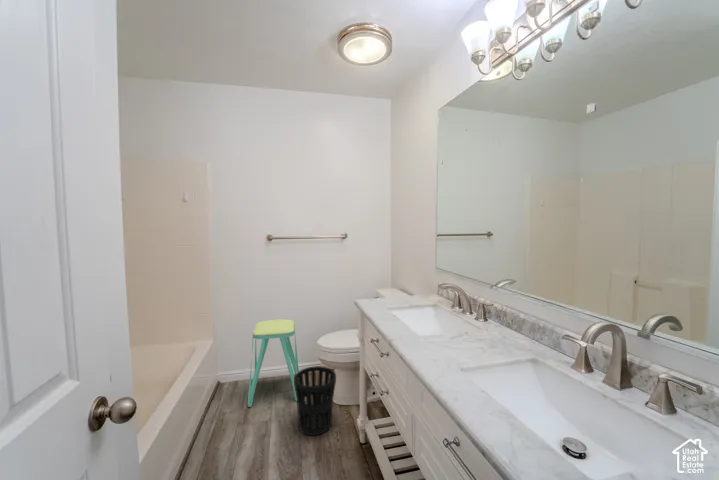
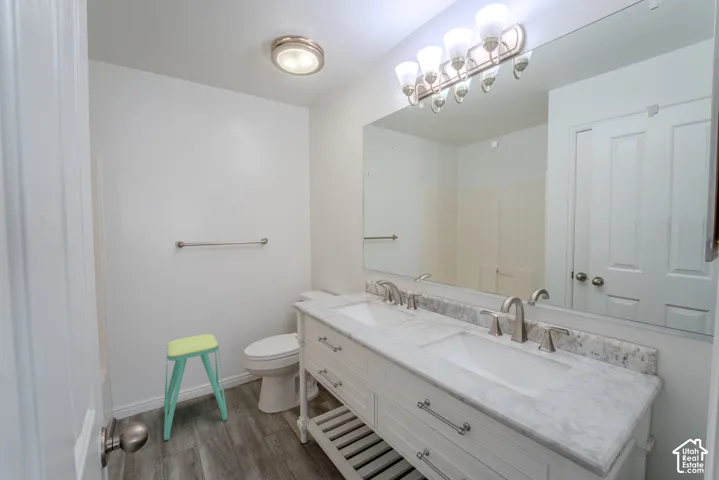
wastebasket: present [294,366,336,436] -> none [228,377,274,450]

